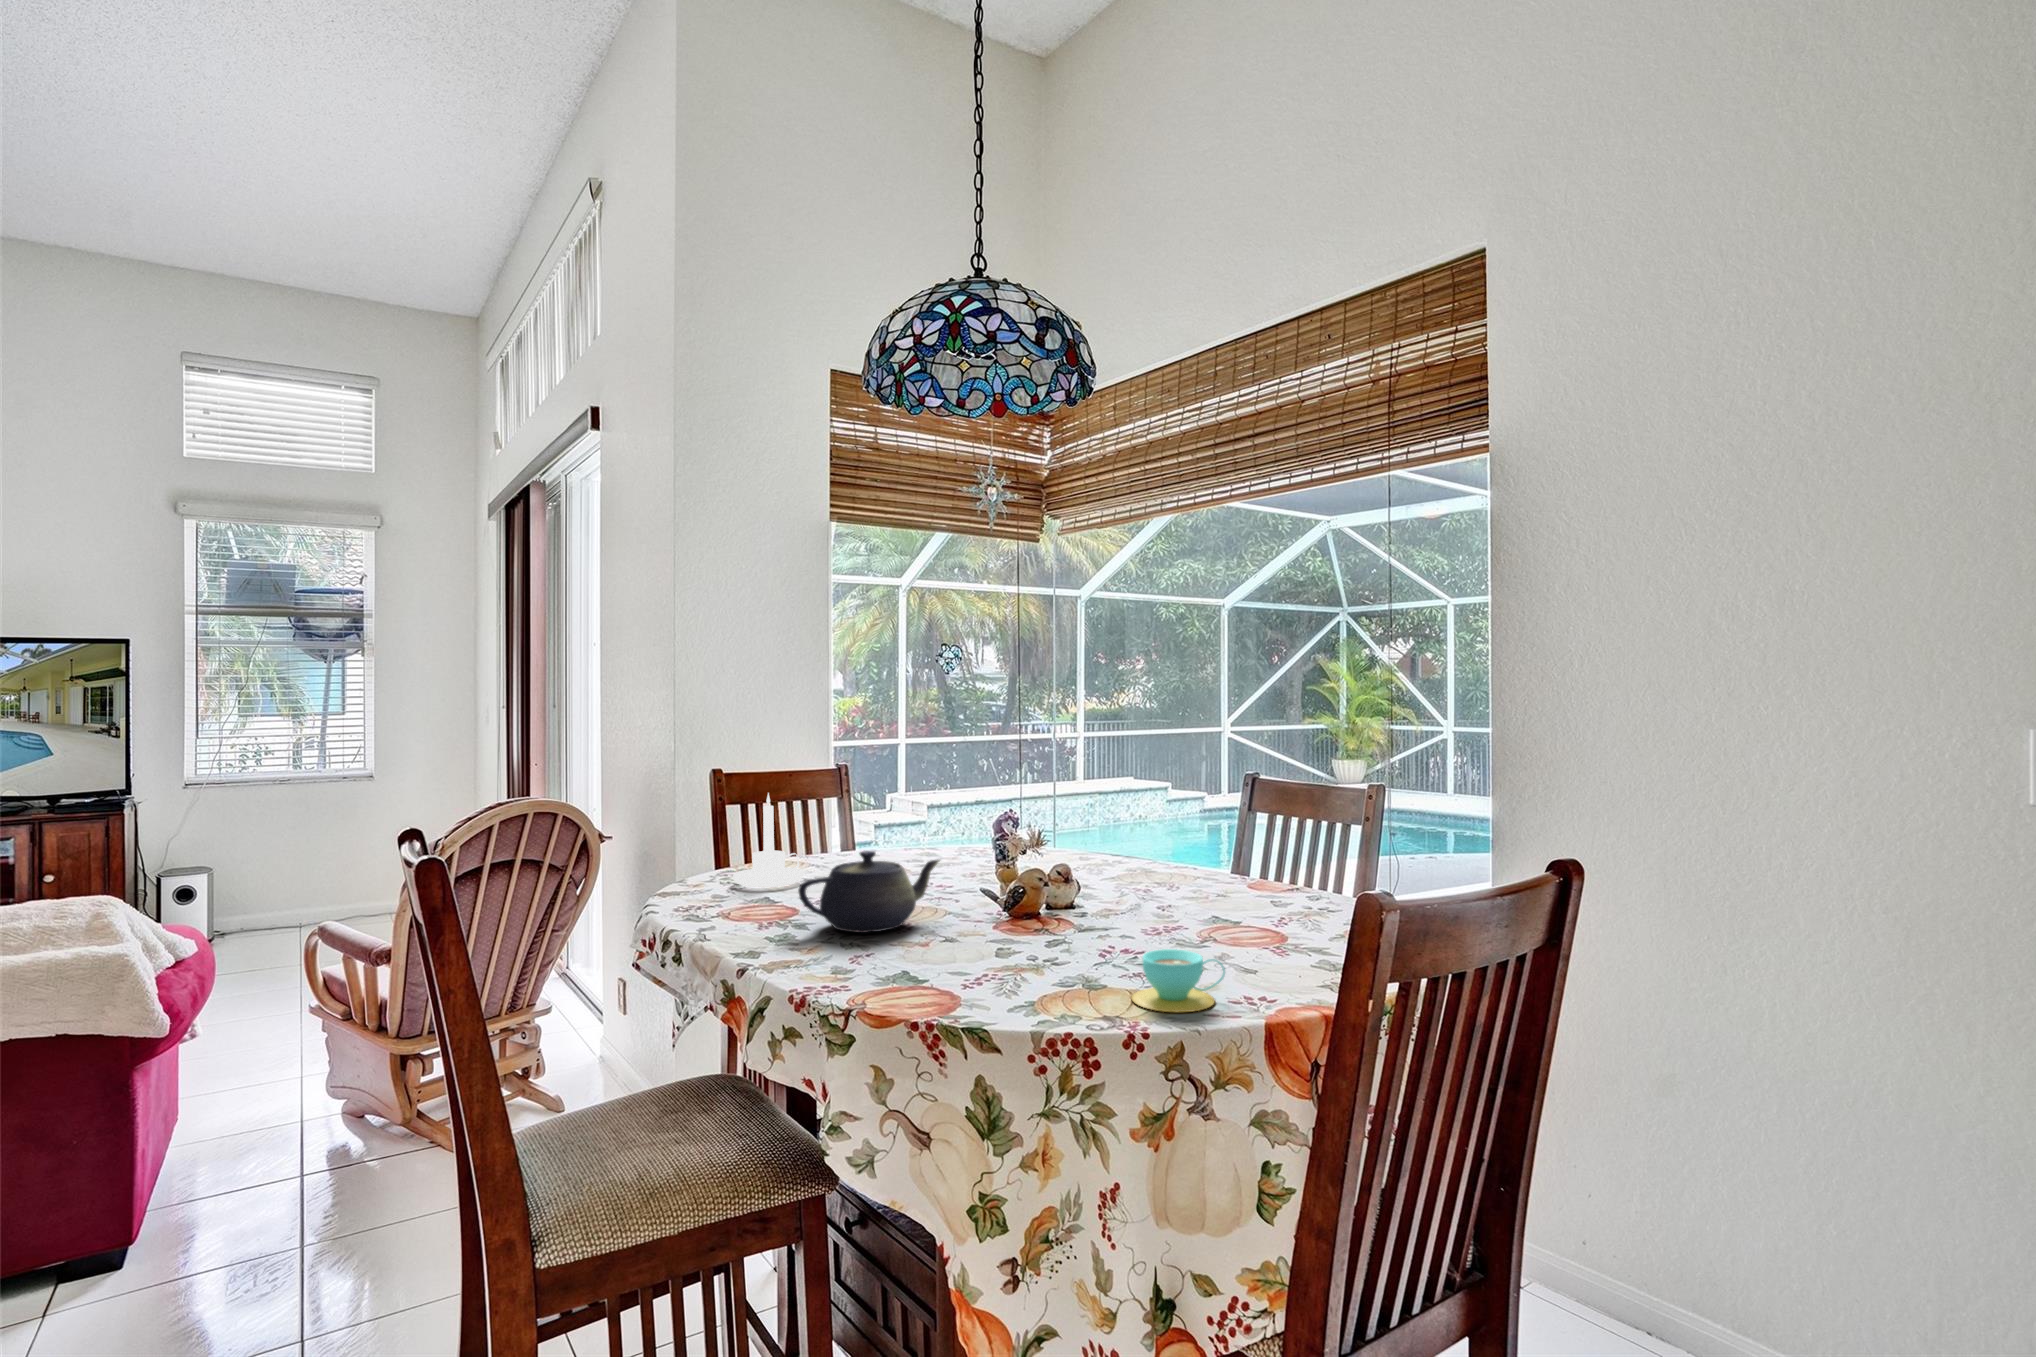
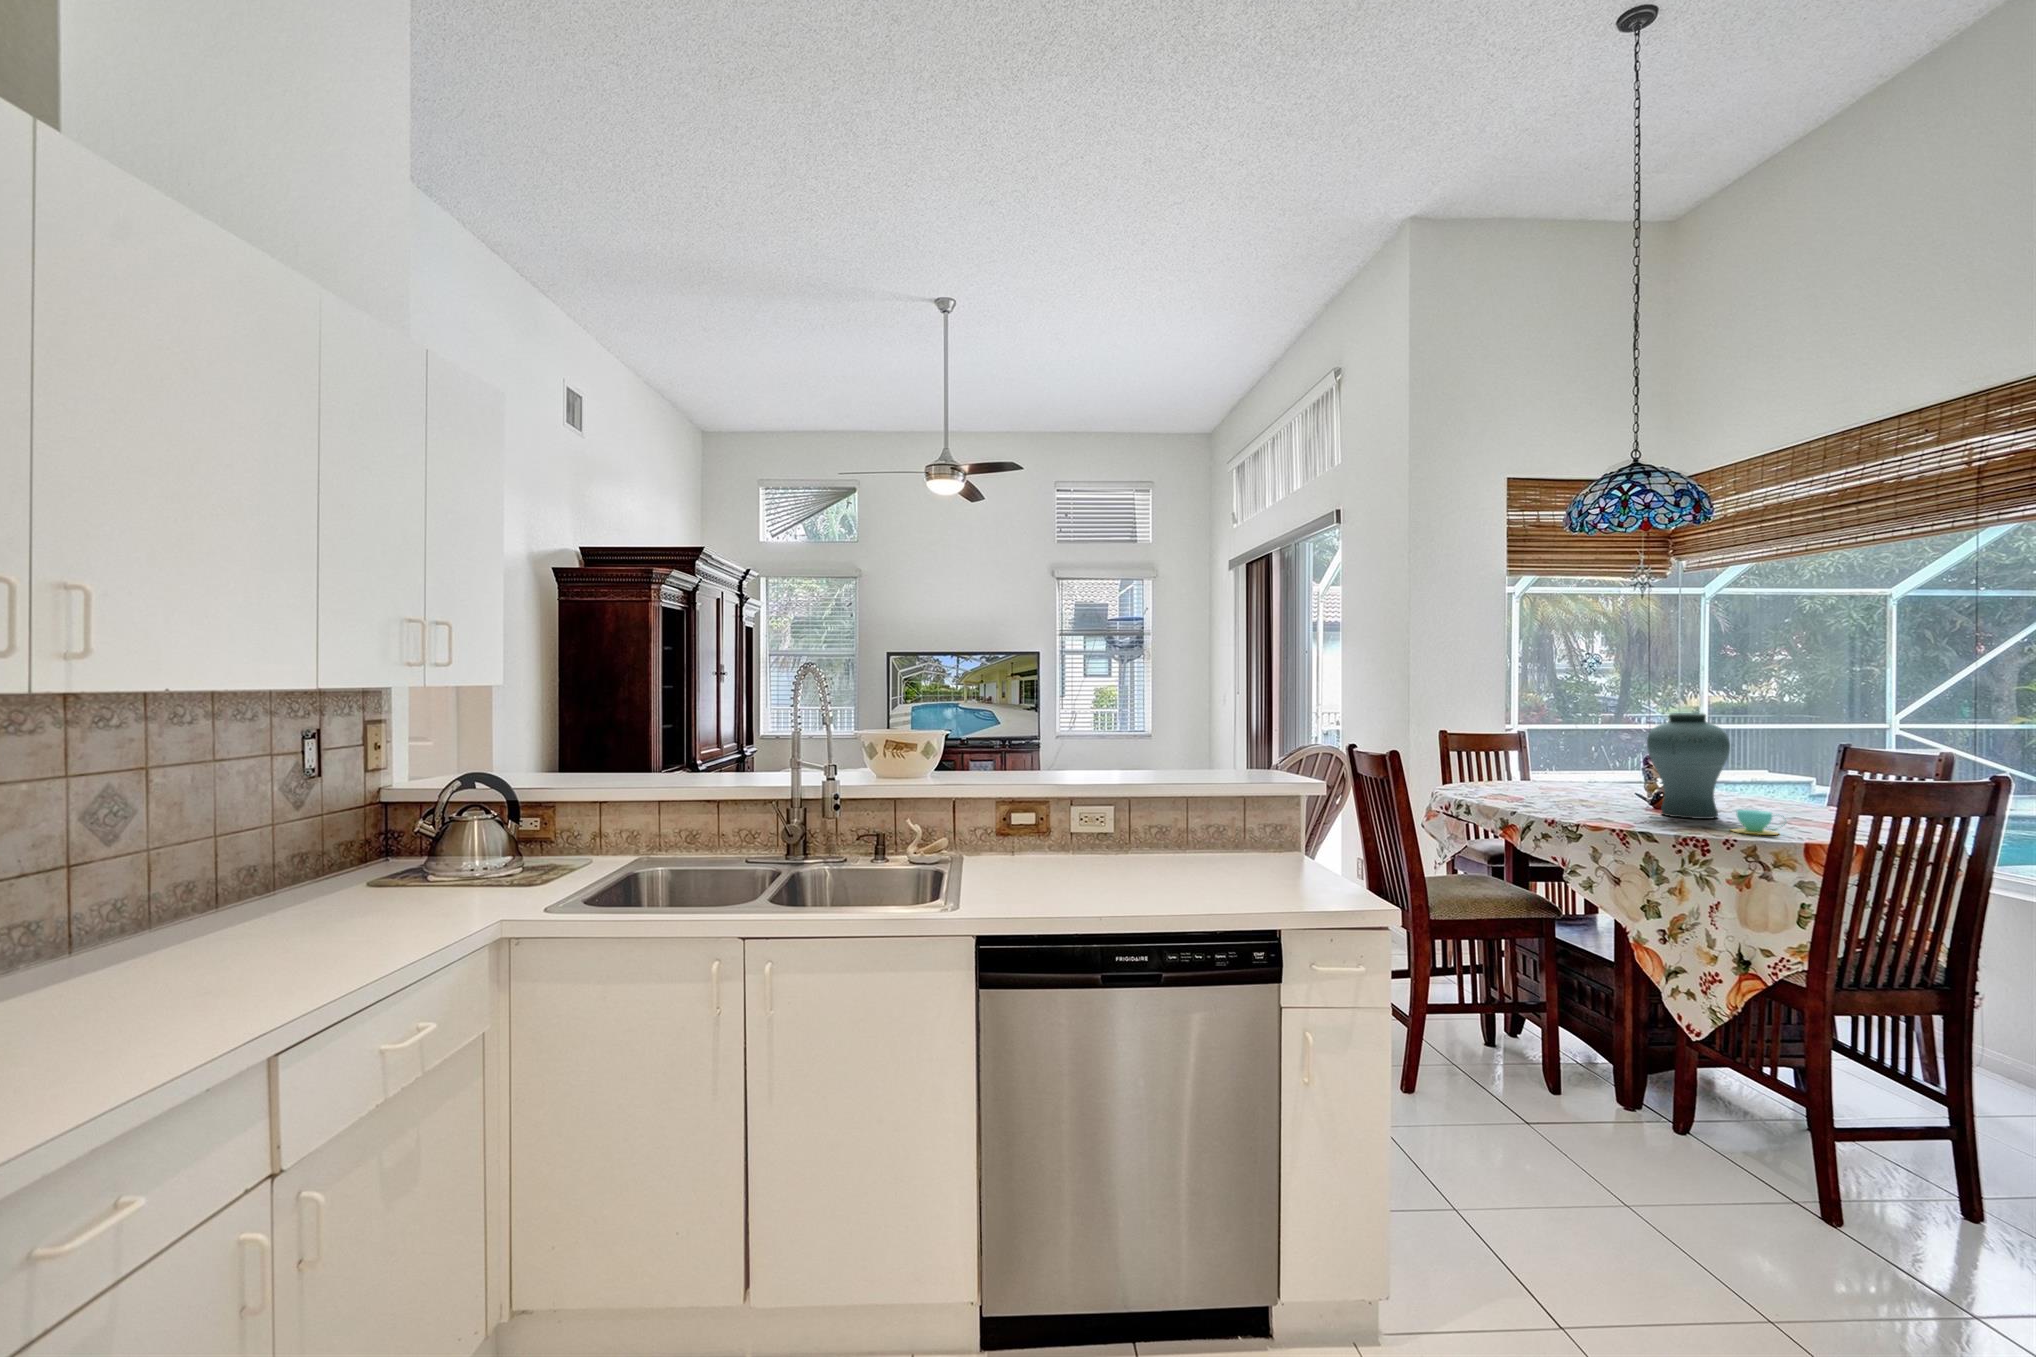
vase: none [992,745,1124,954] -> present [1647,713,1730,819]
candle holder: present [733,793,804,888] -> none [1475,739,1518,790]
teapot: present [798,851,940,933] -> none [1532,766,1612,805]

